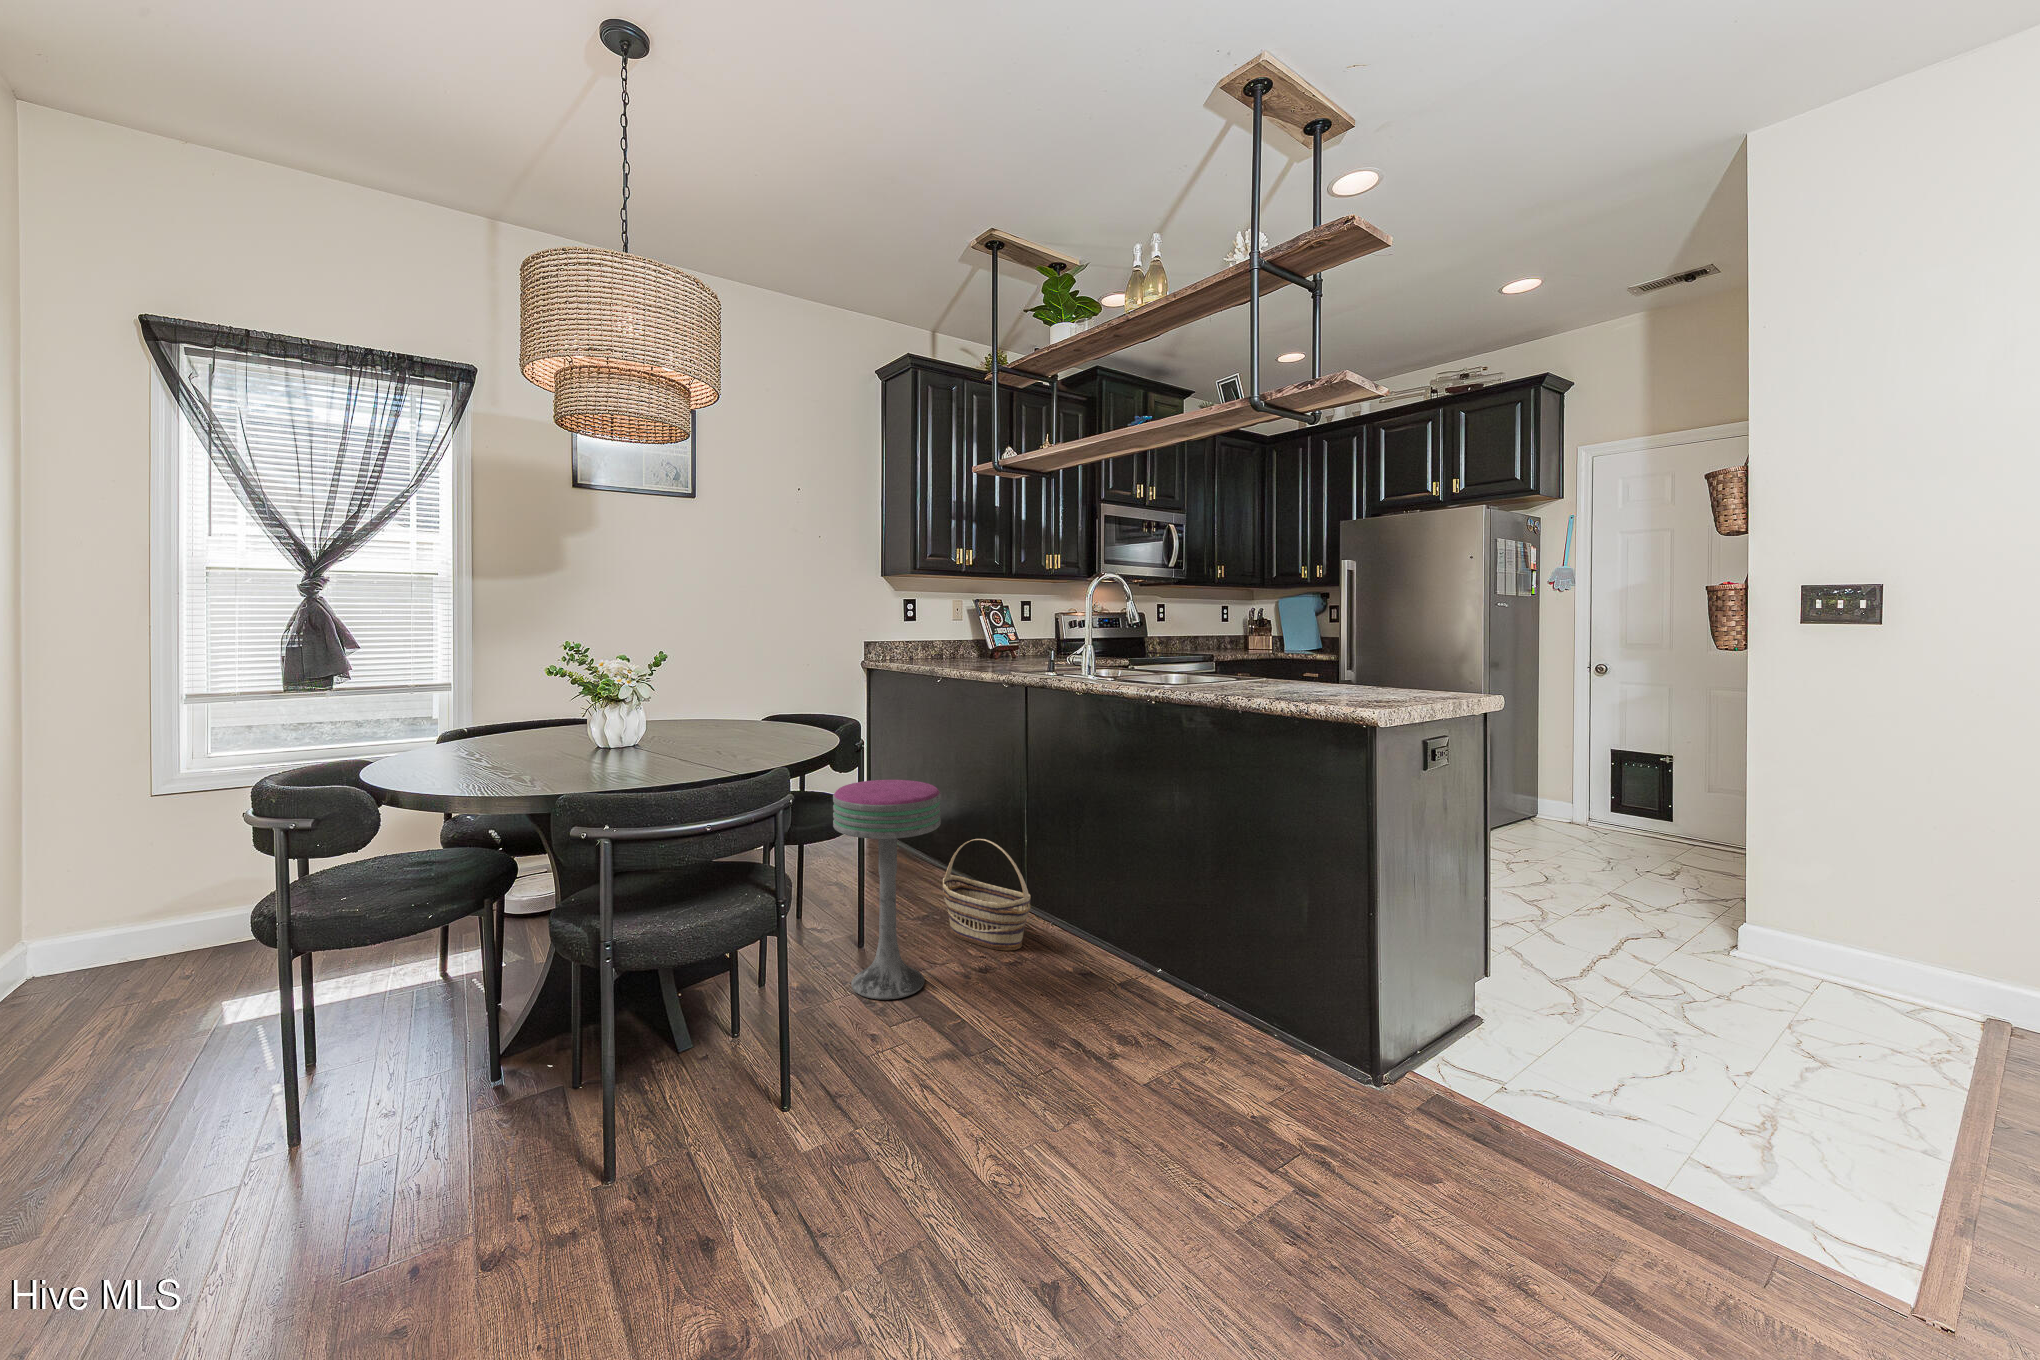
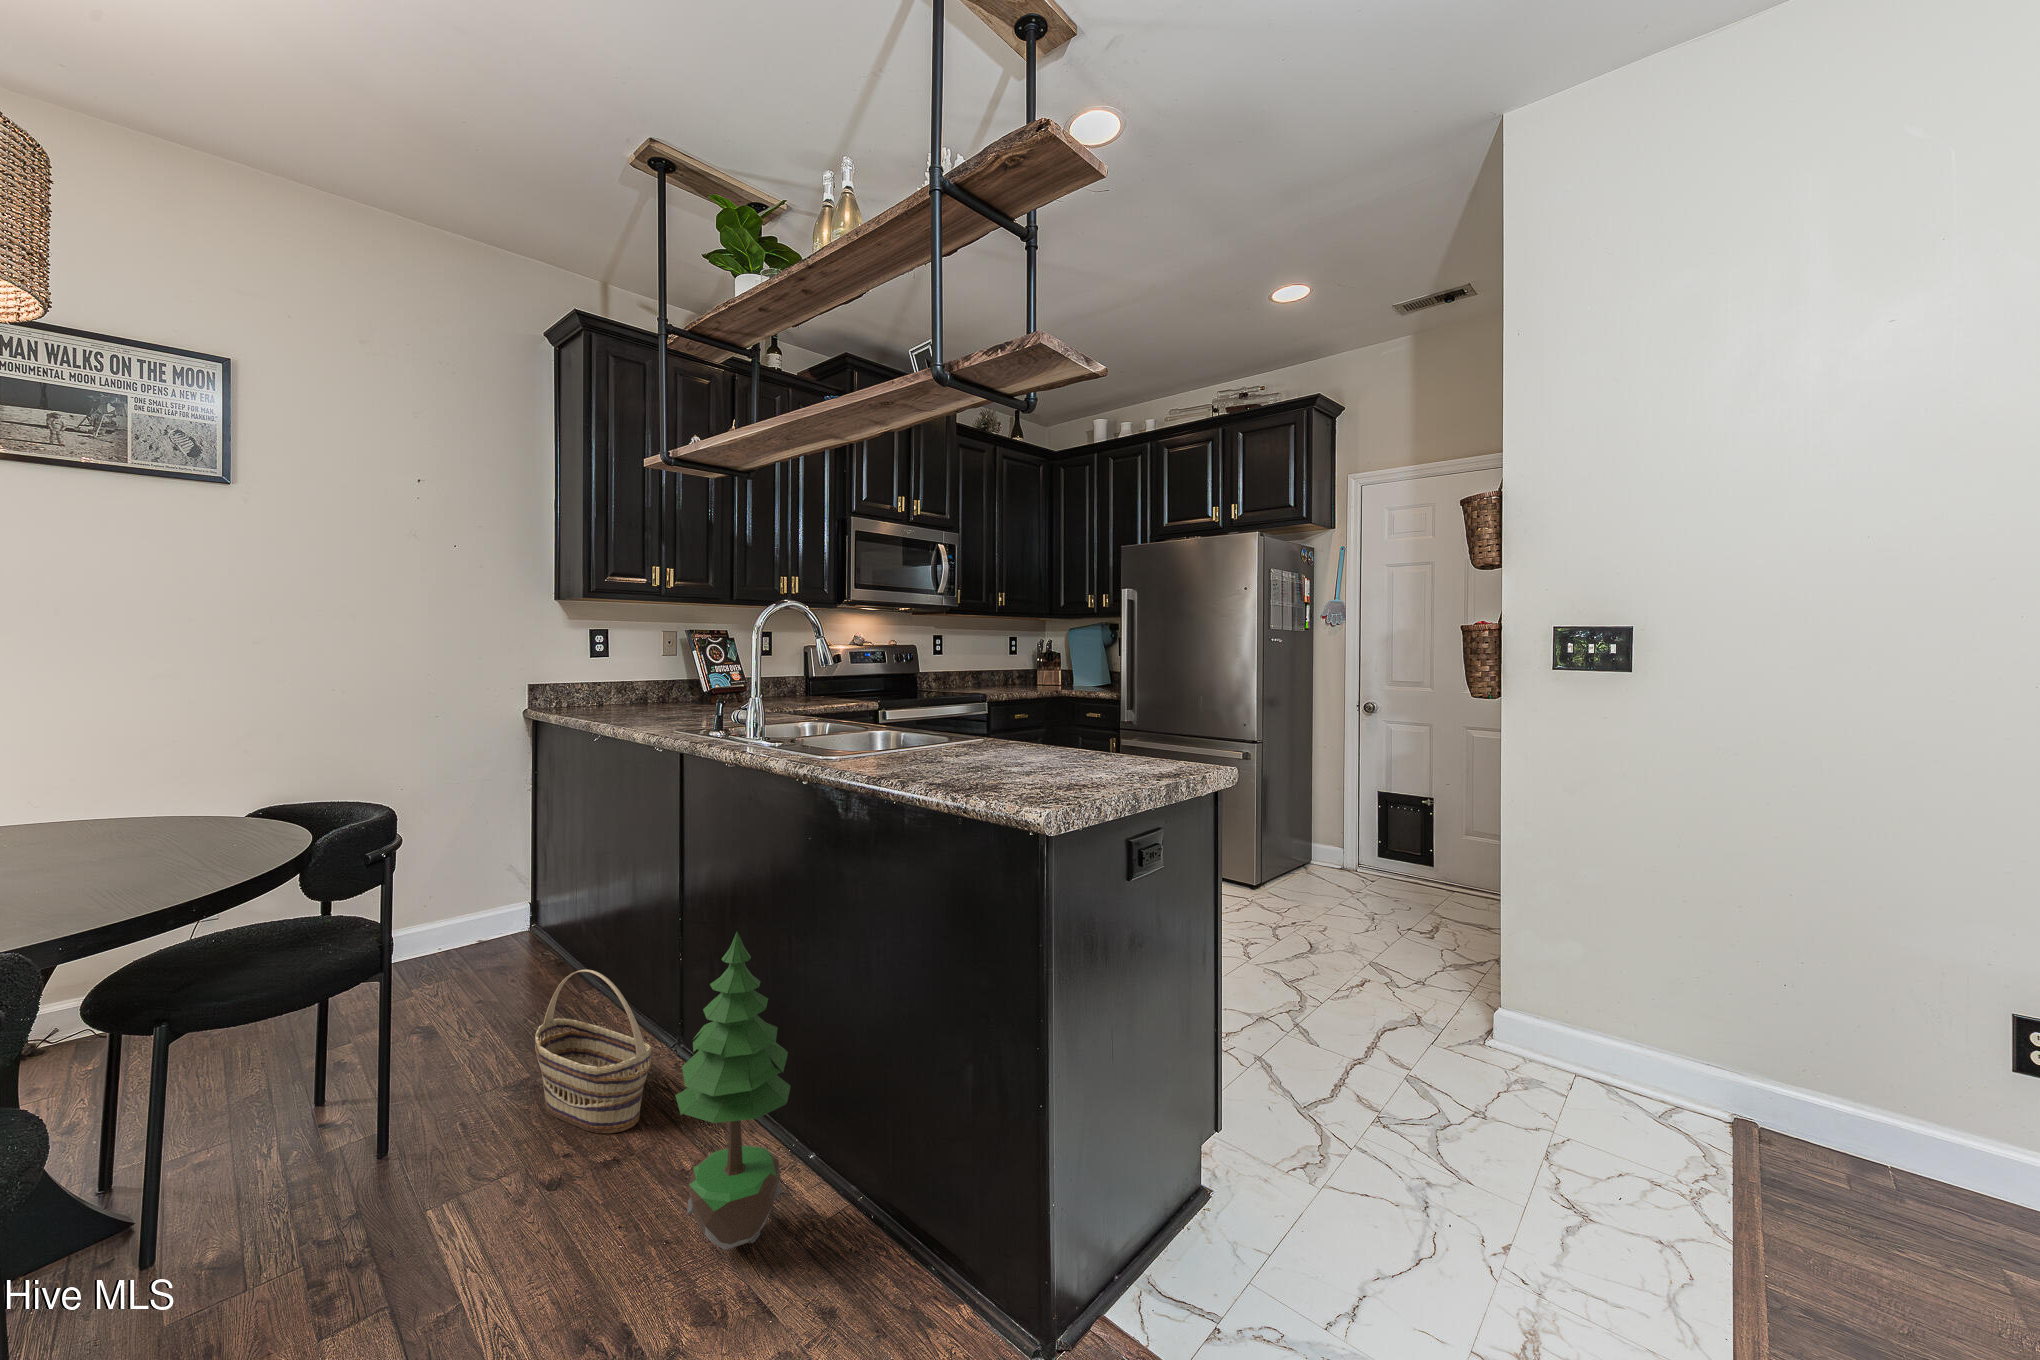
bar stool: present [833,780,941,1000] -> none [281,902,481,1265]
potted tree: none [1087,799,1166,1013] -> present [675,932,791,1250]

